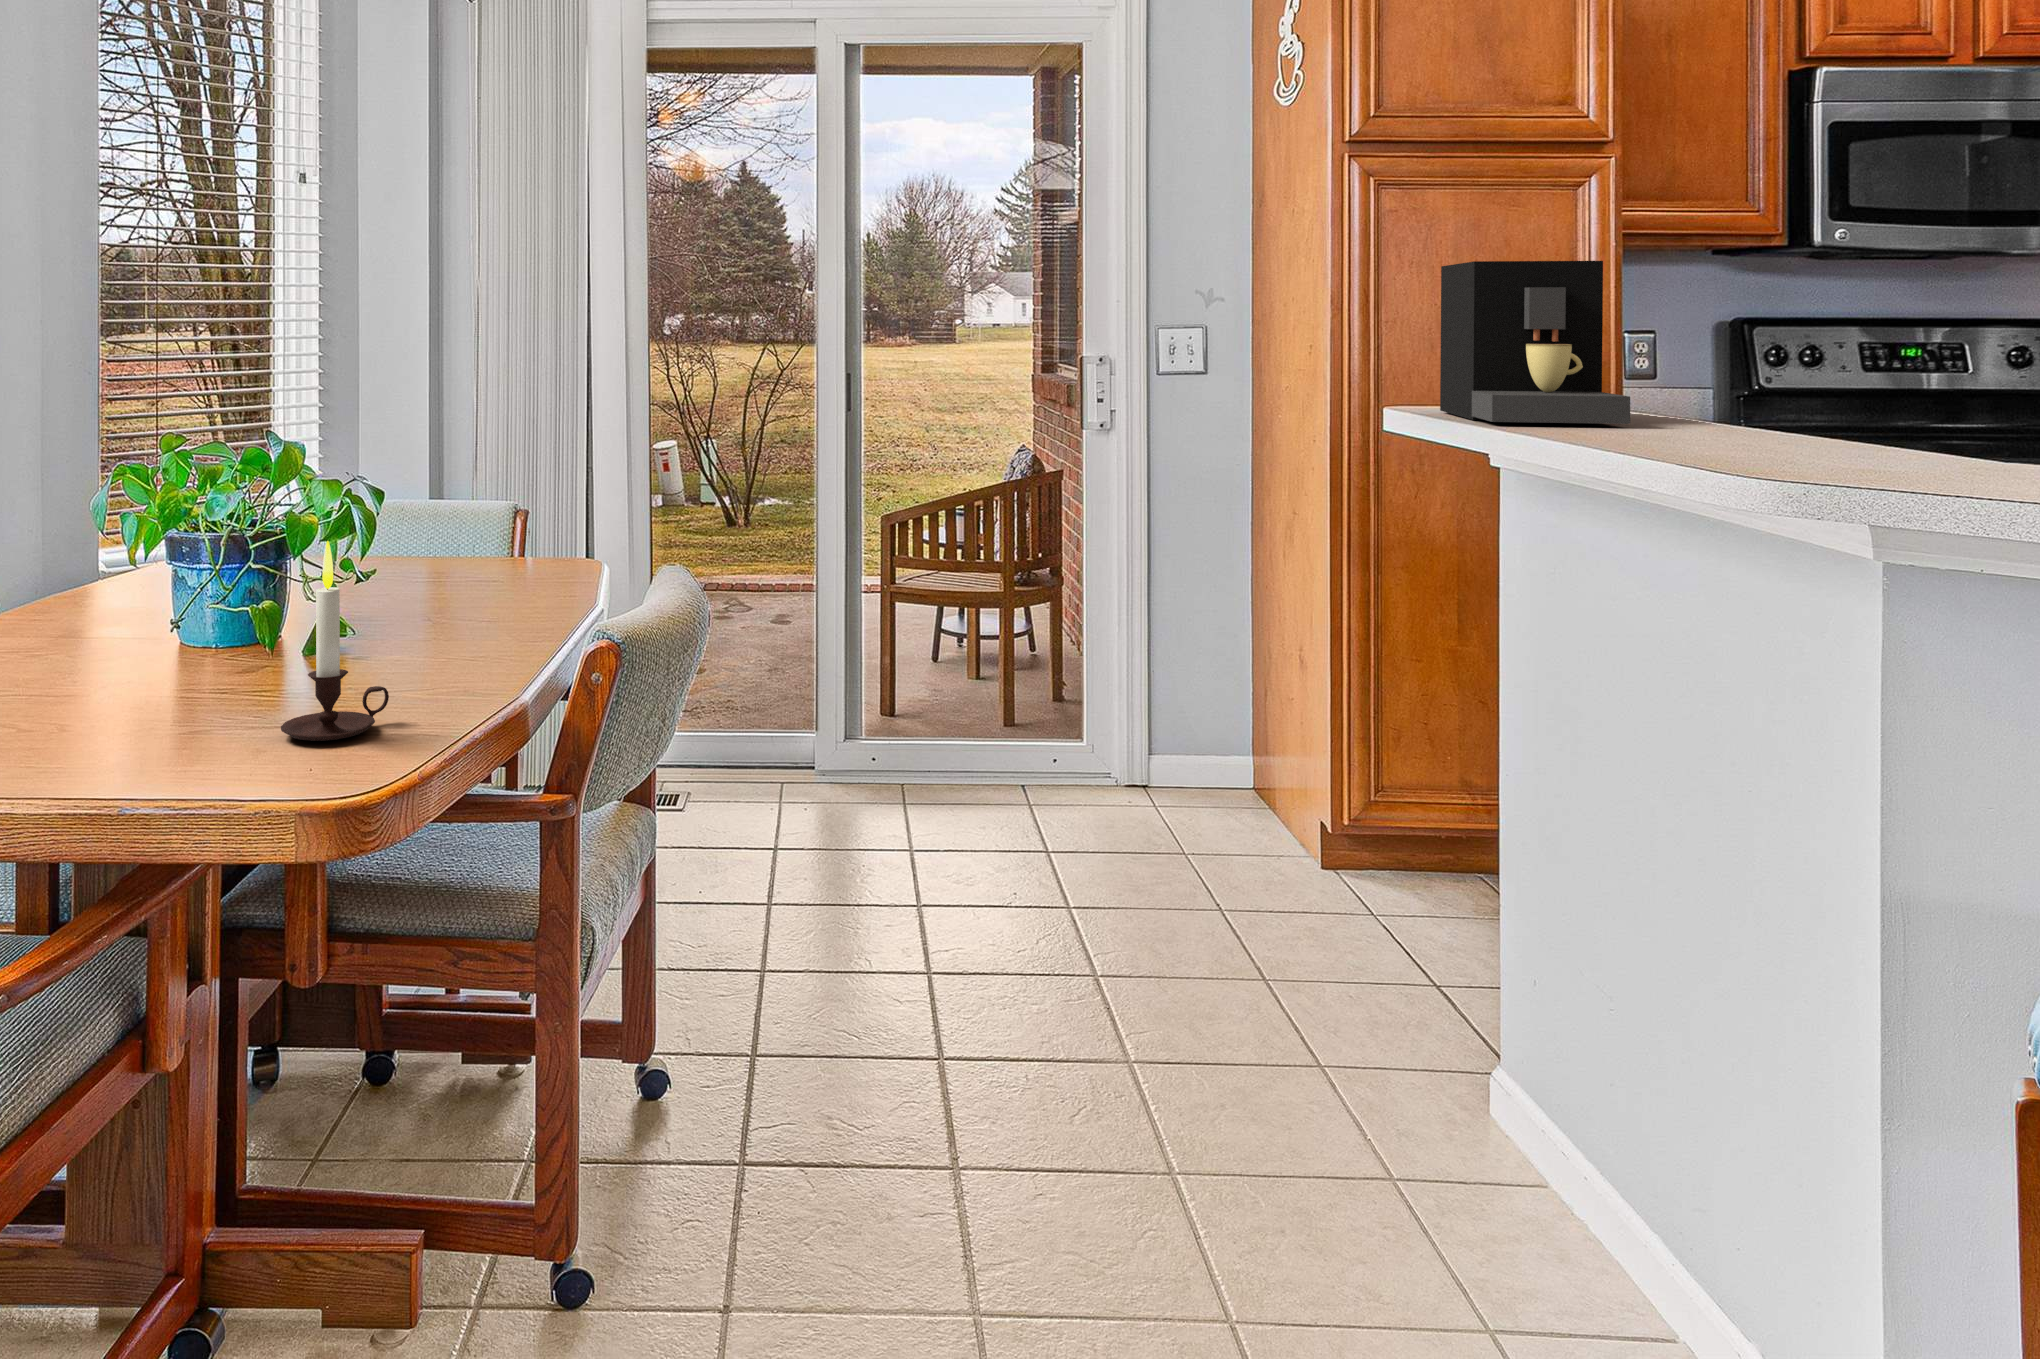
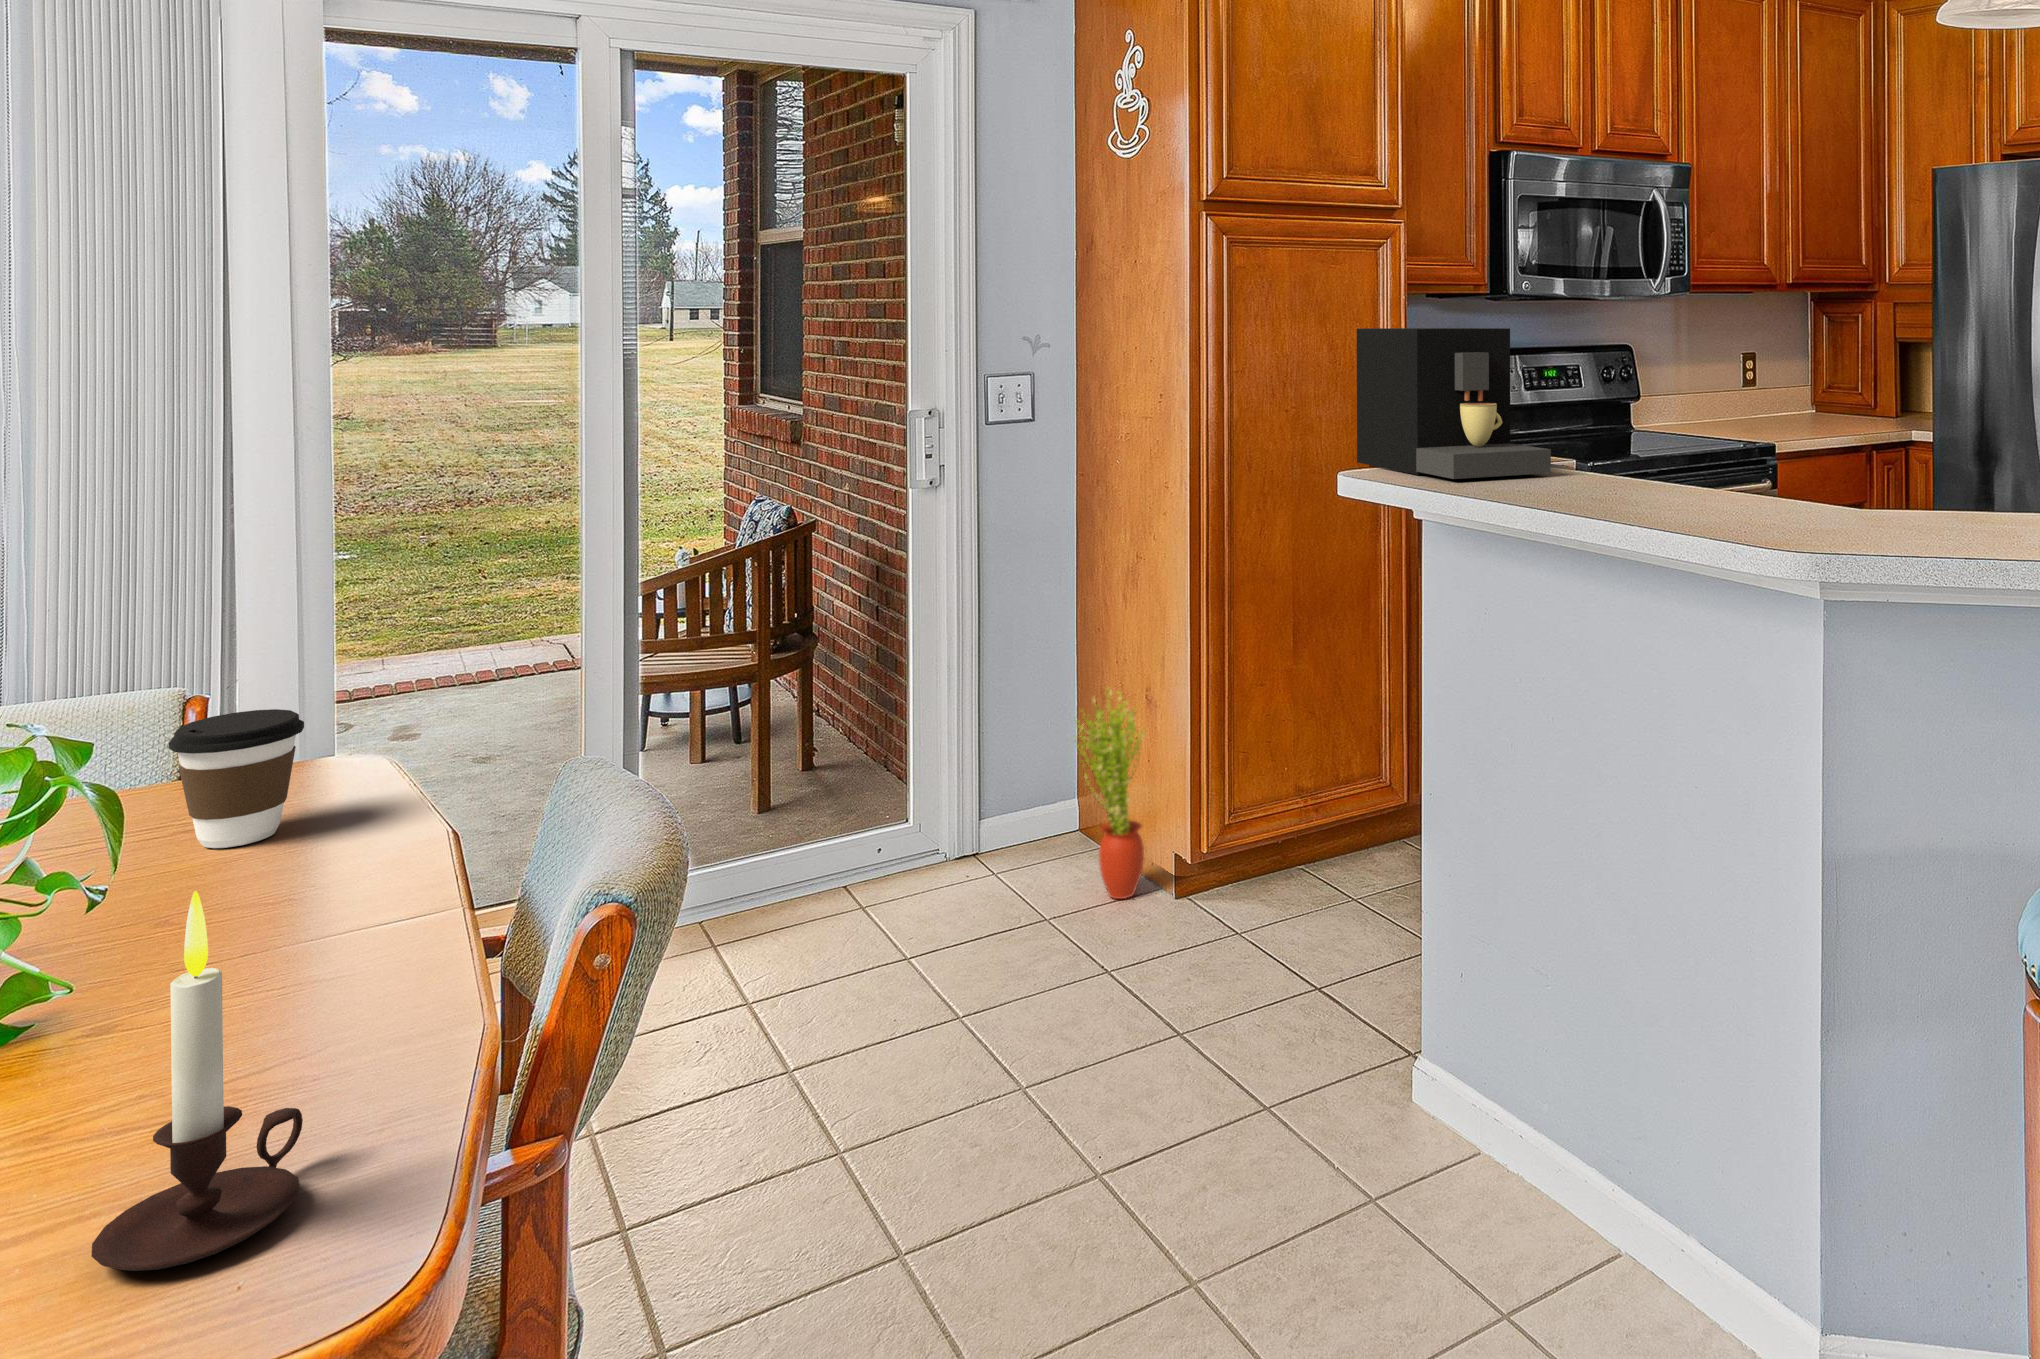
coffee cup: none [459,512,529,595] -> present [169,709,304,848]
potted plant: none [1217,642,1287,856] -> present [1073,691,1144,899]

